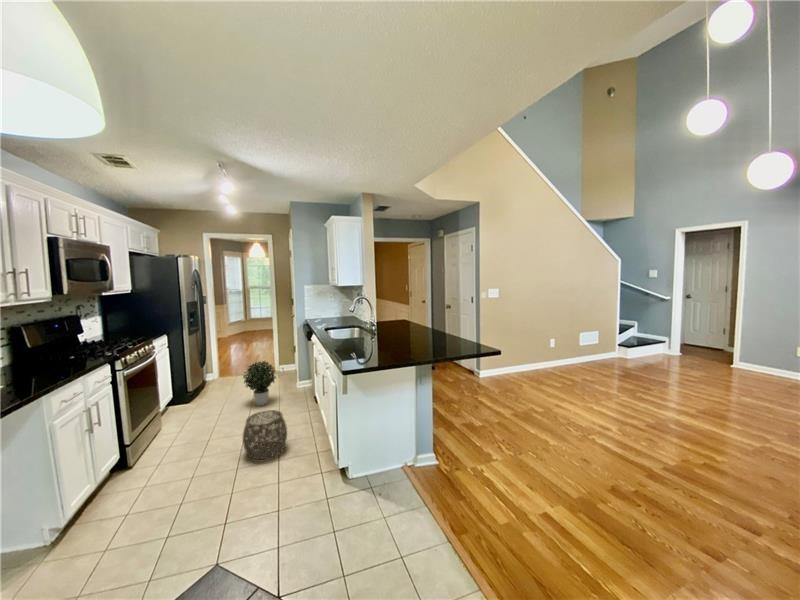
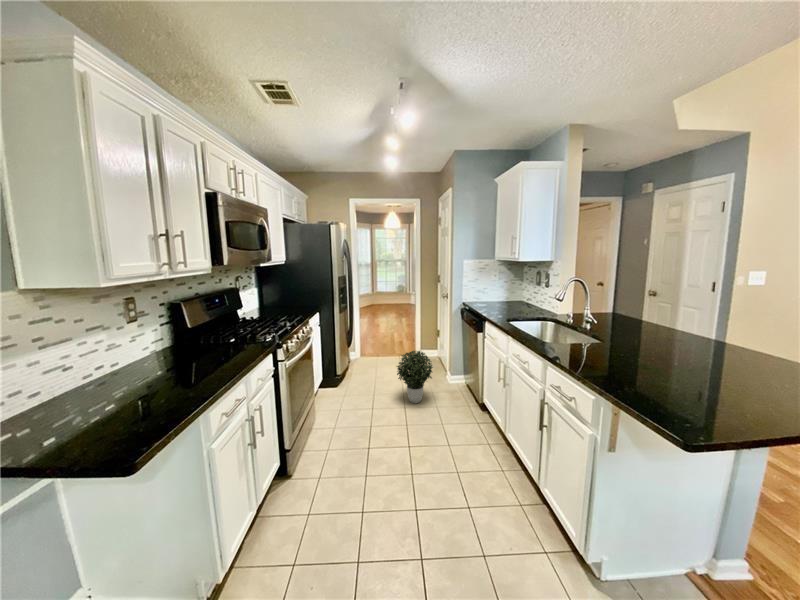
woven basket: present [243,410,287,459] -> none [418,430,477,506]

